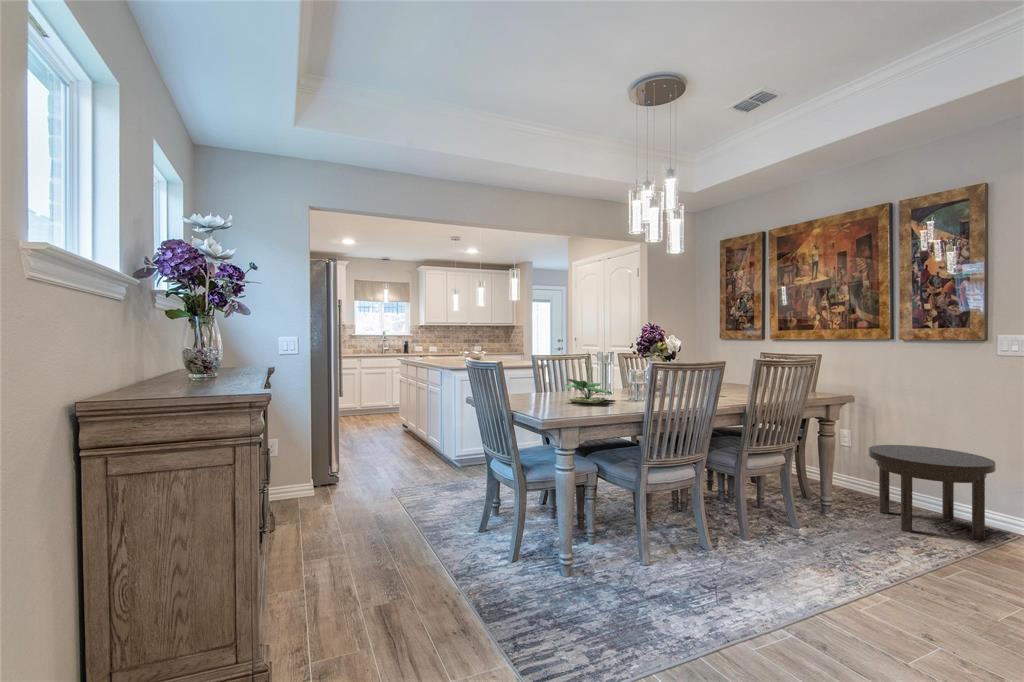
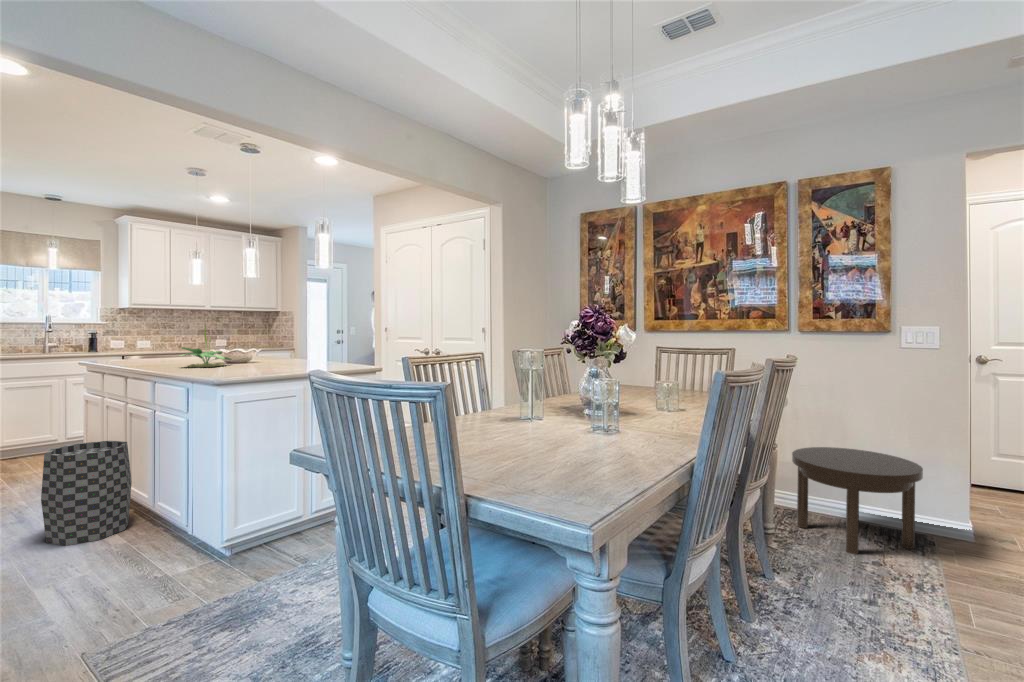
potted plant: present [563,353,612,403] -> present [182,328,231,367]
trash can: none [379,400,418,452] -> present [41,441,132,546]

